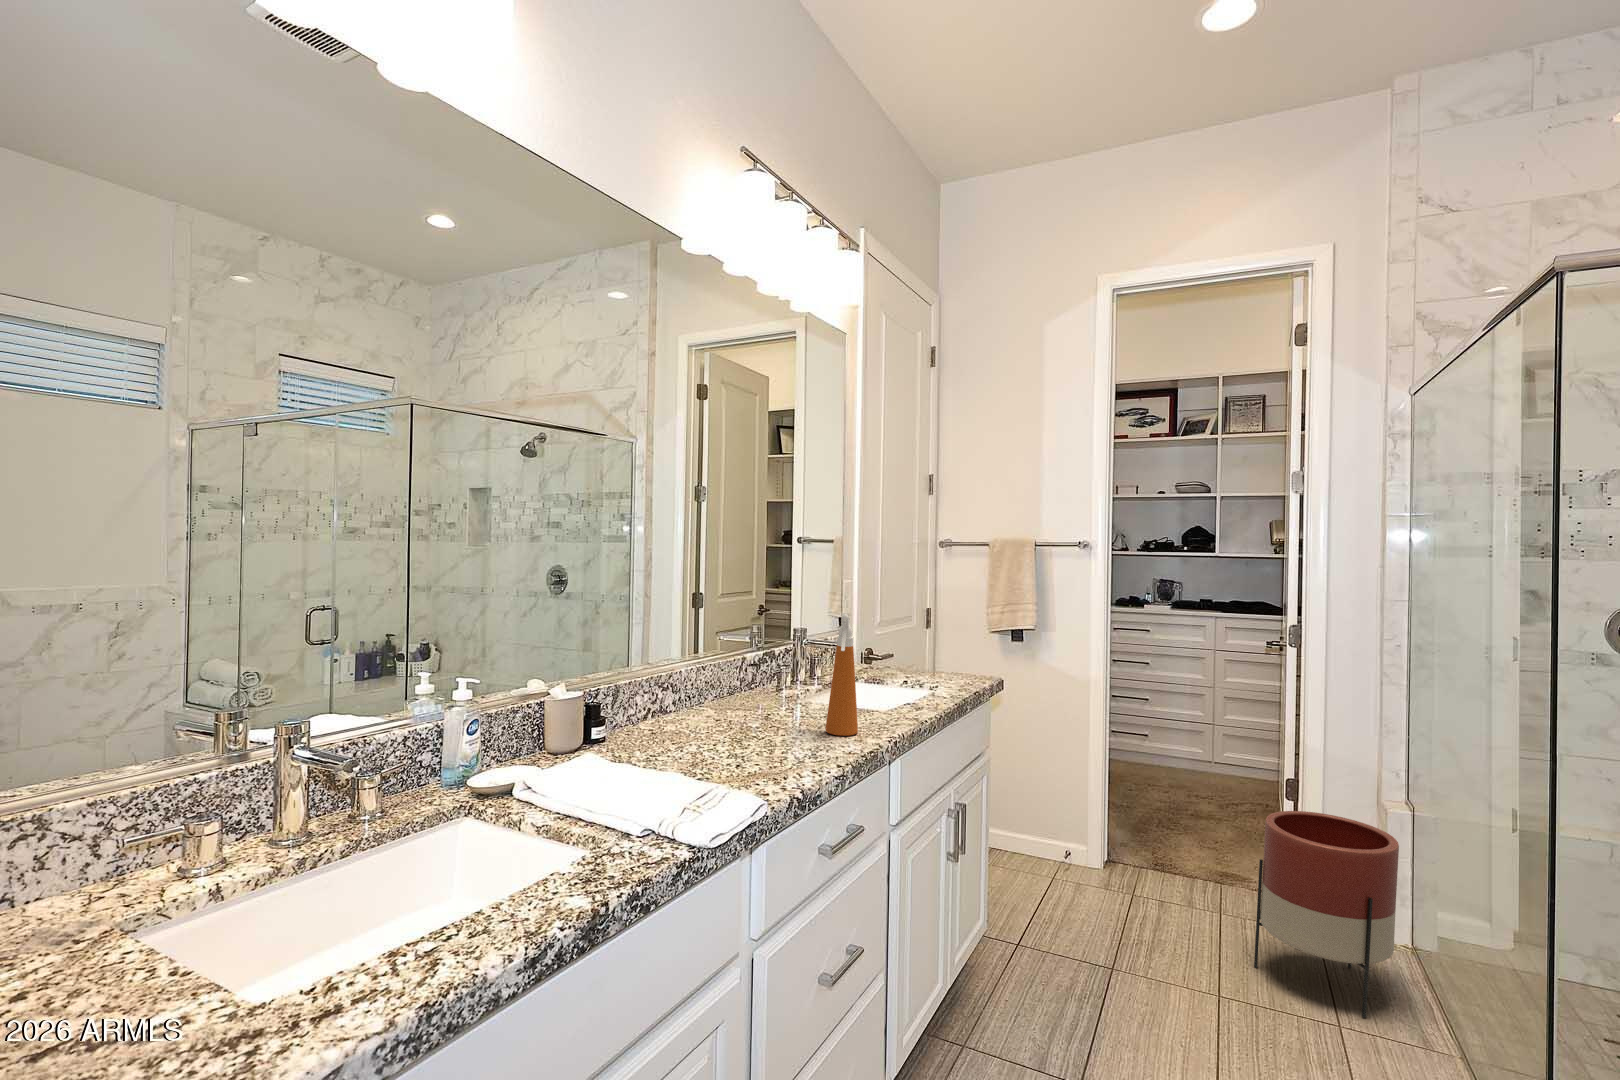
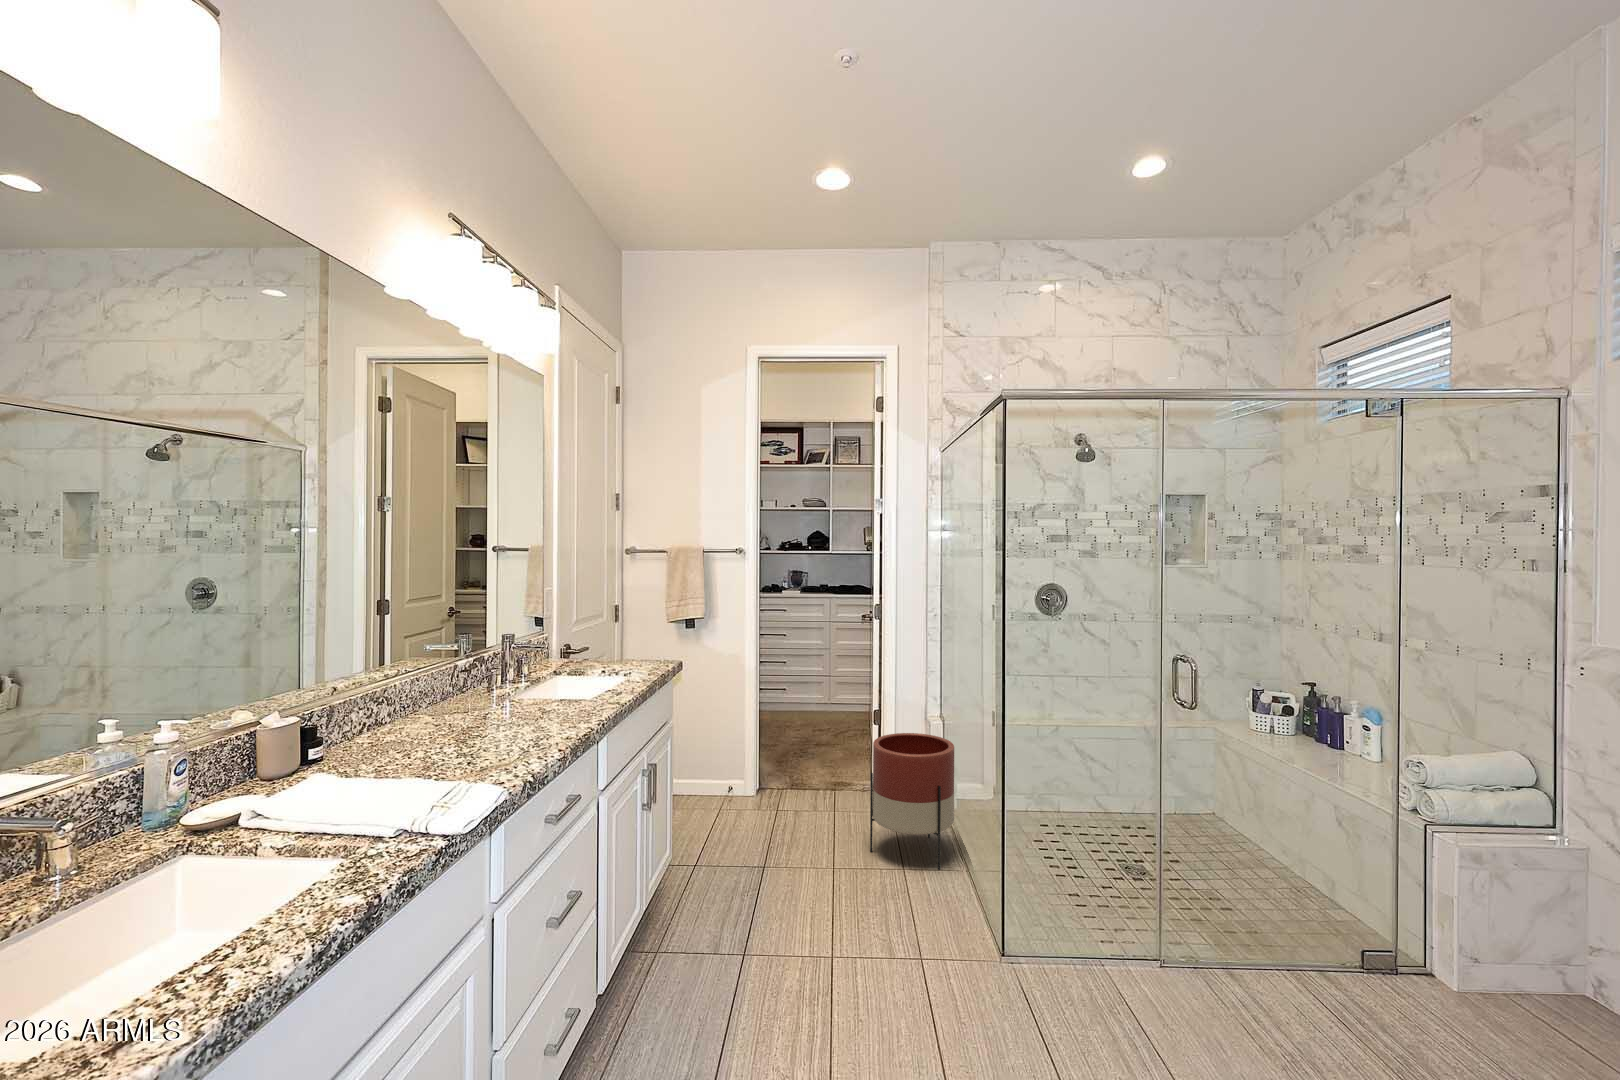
spray bottle: present [826,614,858,736] -> none [541,620,571,725]

